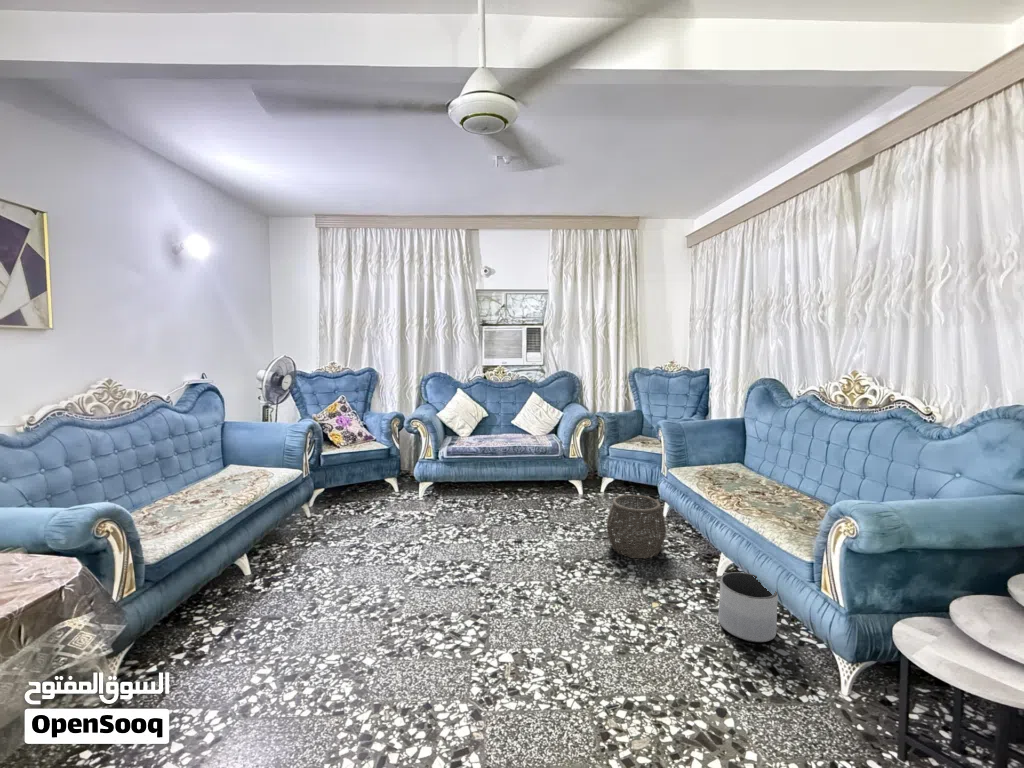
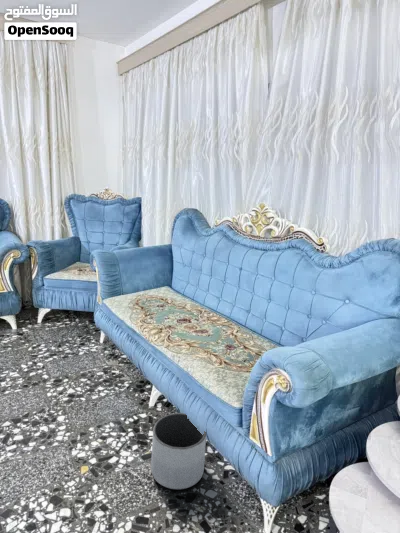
woven basket: present [607,495,666,559] -> none [33,334,101,407]

